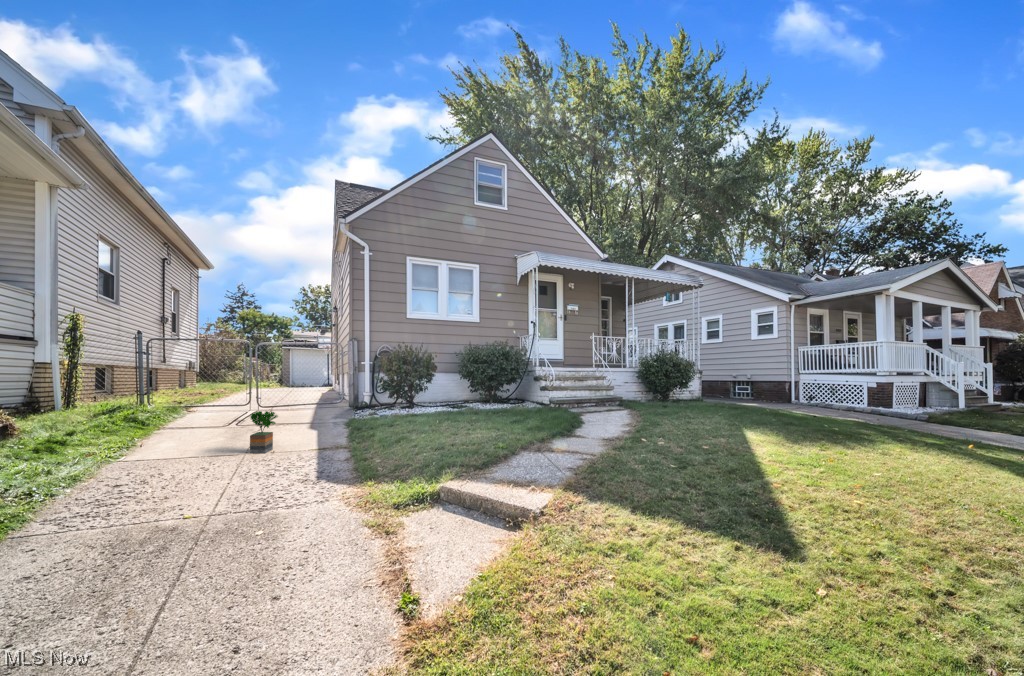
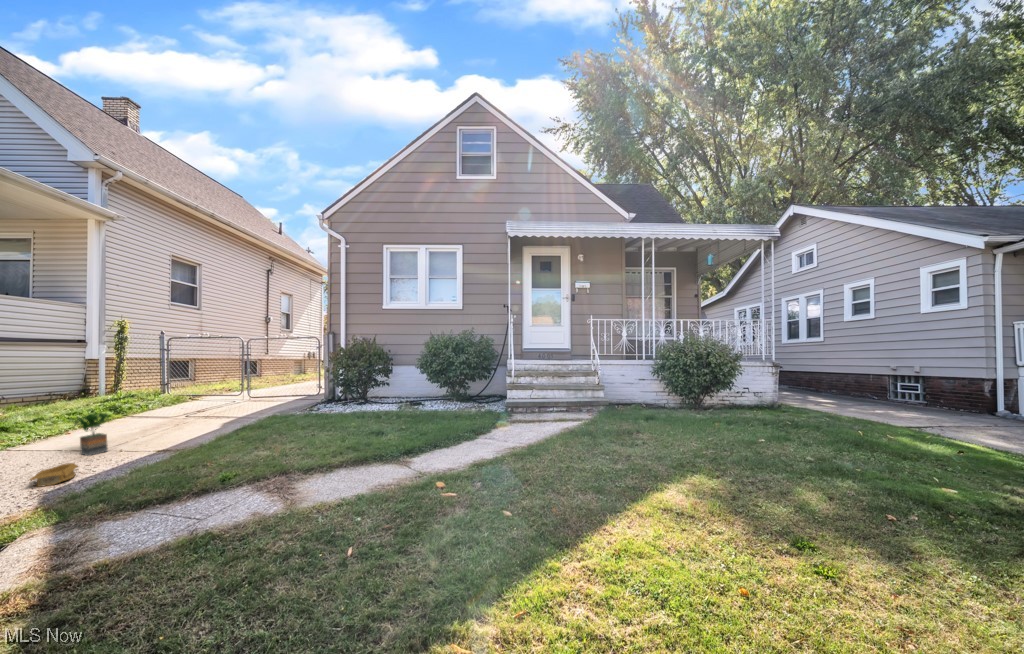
cardboard box: none [293,451,334,471] -> present [30,463,78,487]

